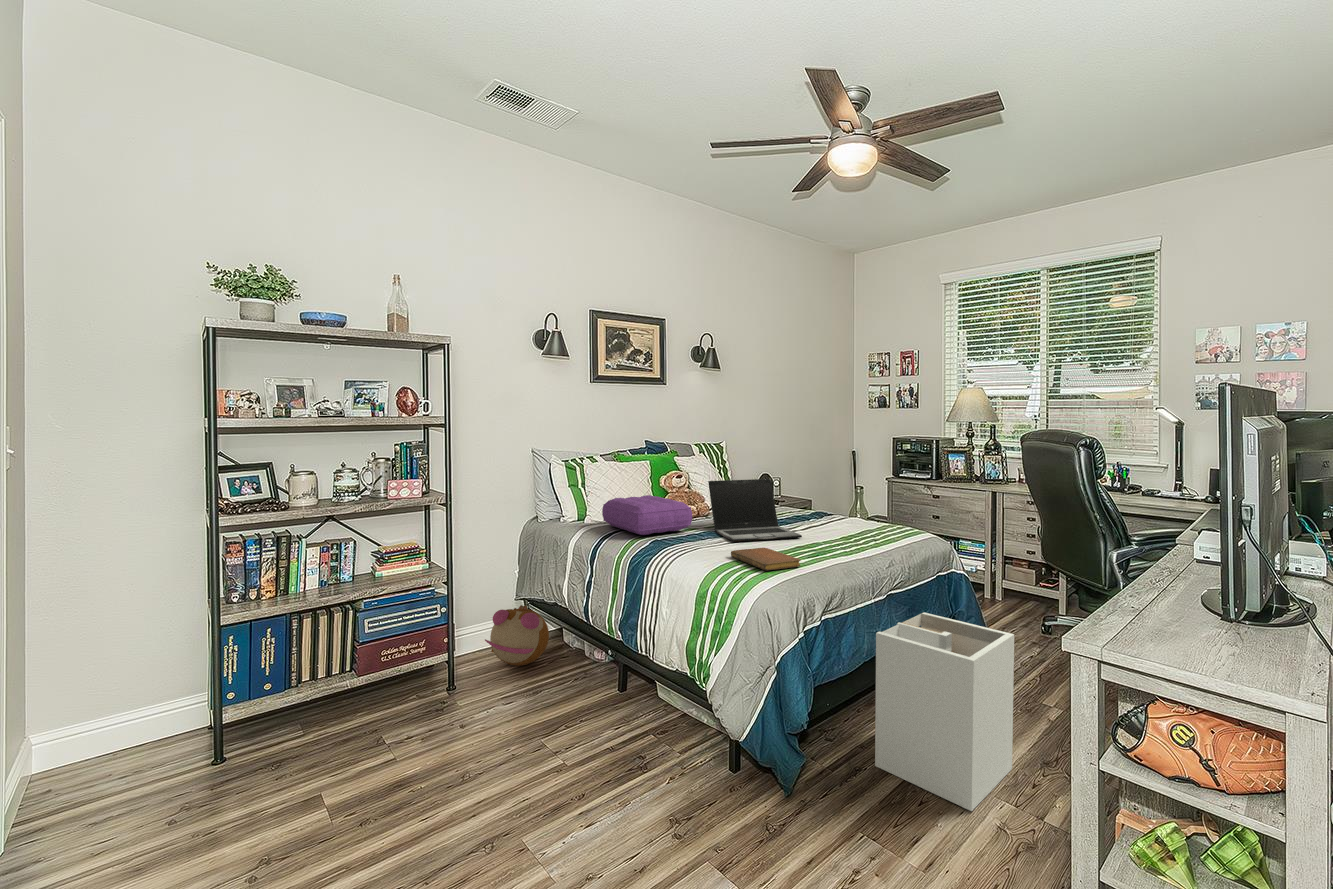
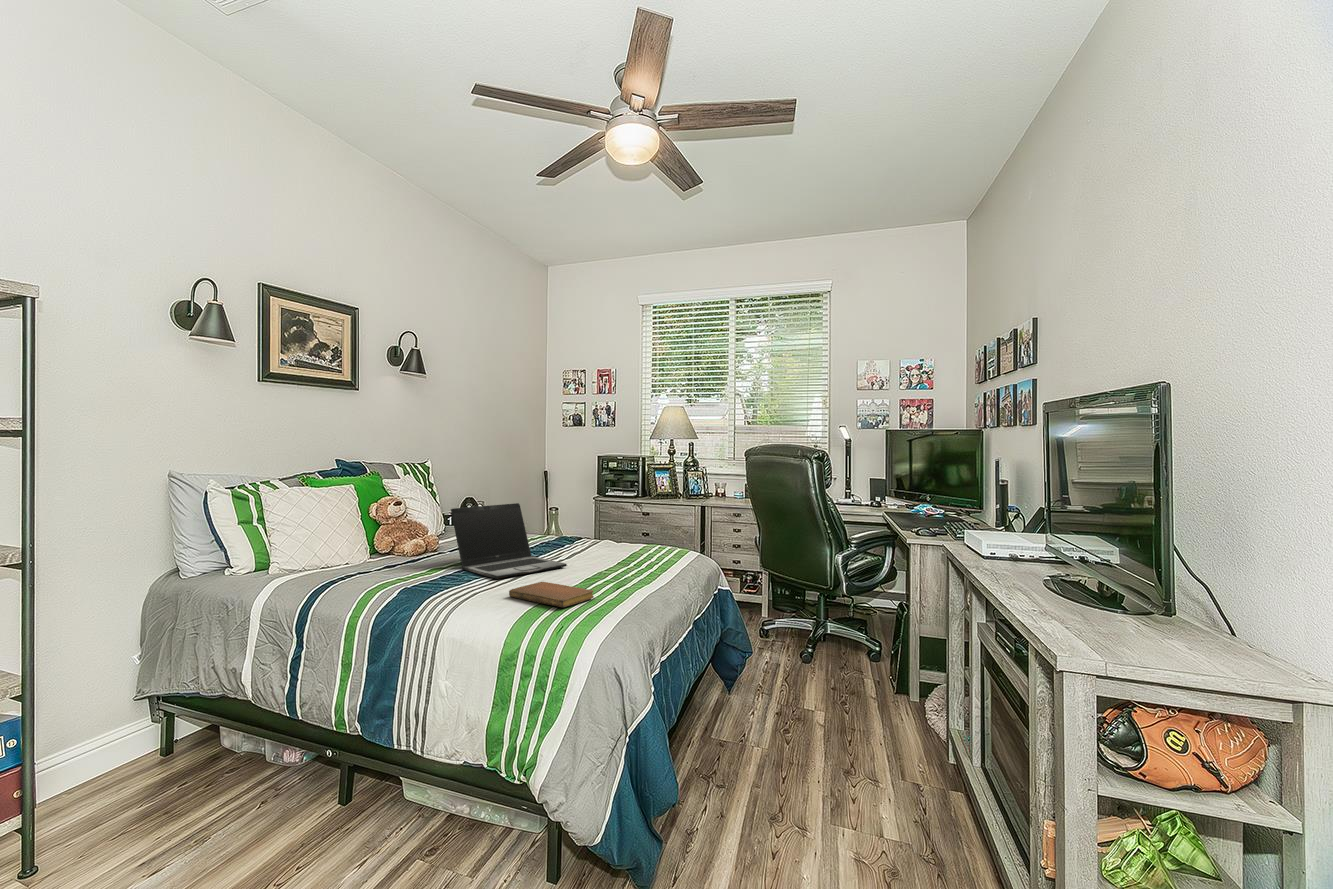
pillow: present [602,495,692,535] -> none [302,531,436,583]
plush toy: present [485,605,549,666] -> none [90,708,208,805]
laundry hamper: present [875,612,1014,811] -> none [670,629,779,812]

